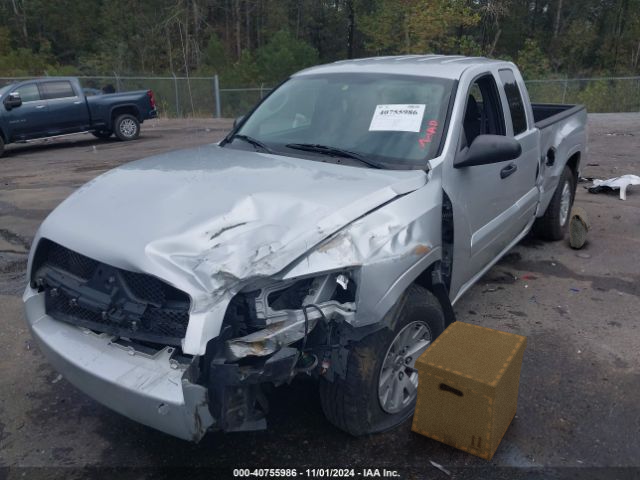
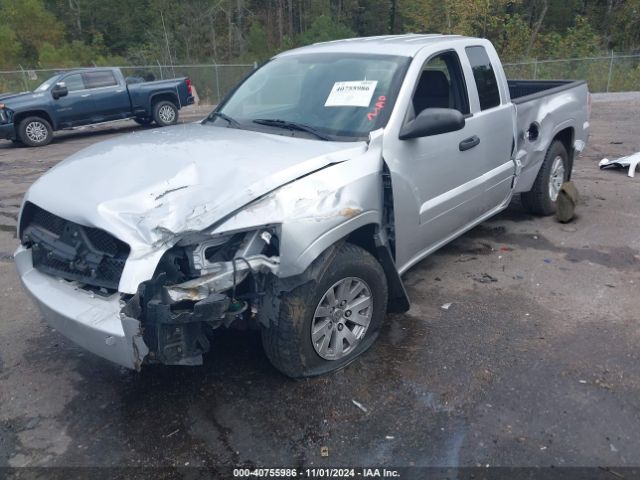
cardboard box: present [411,321,527,461] -> none [349,280,457,403]

